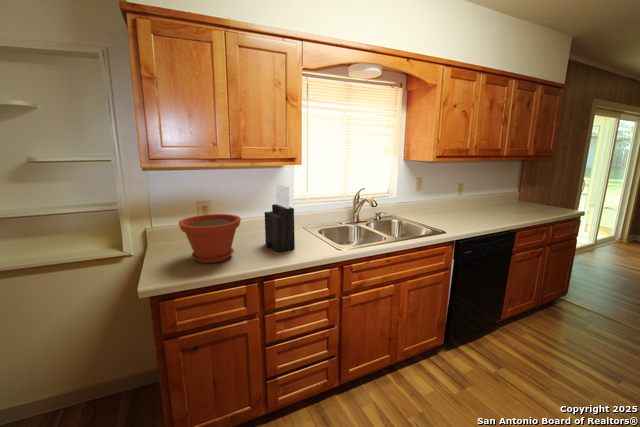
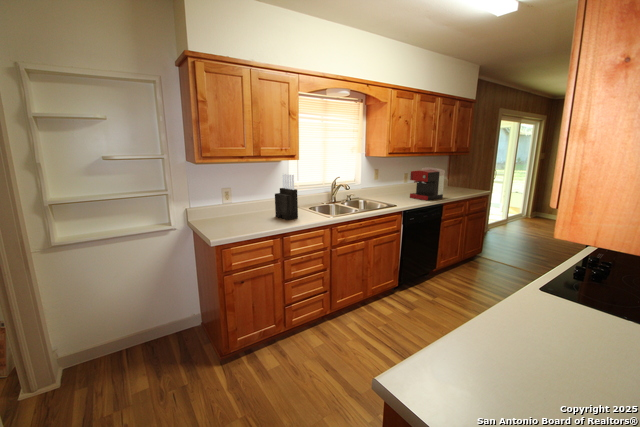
coffee maker: none [465,177,519,224] -> present [410,167,445,200]
plant pot: present [178,214,241,263] -> none [221,195,263,227]

